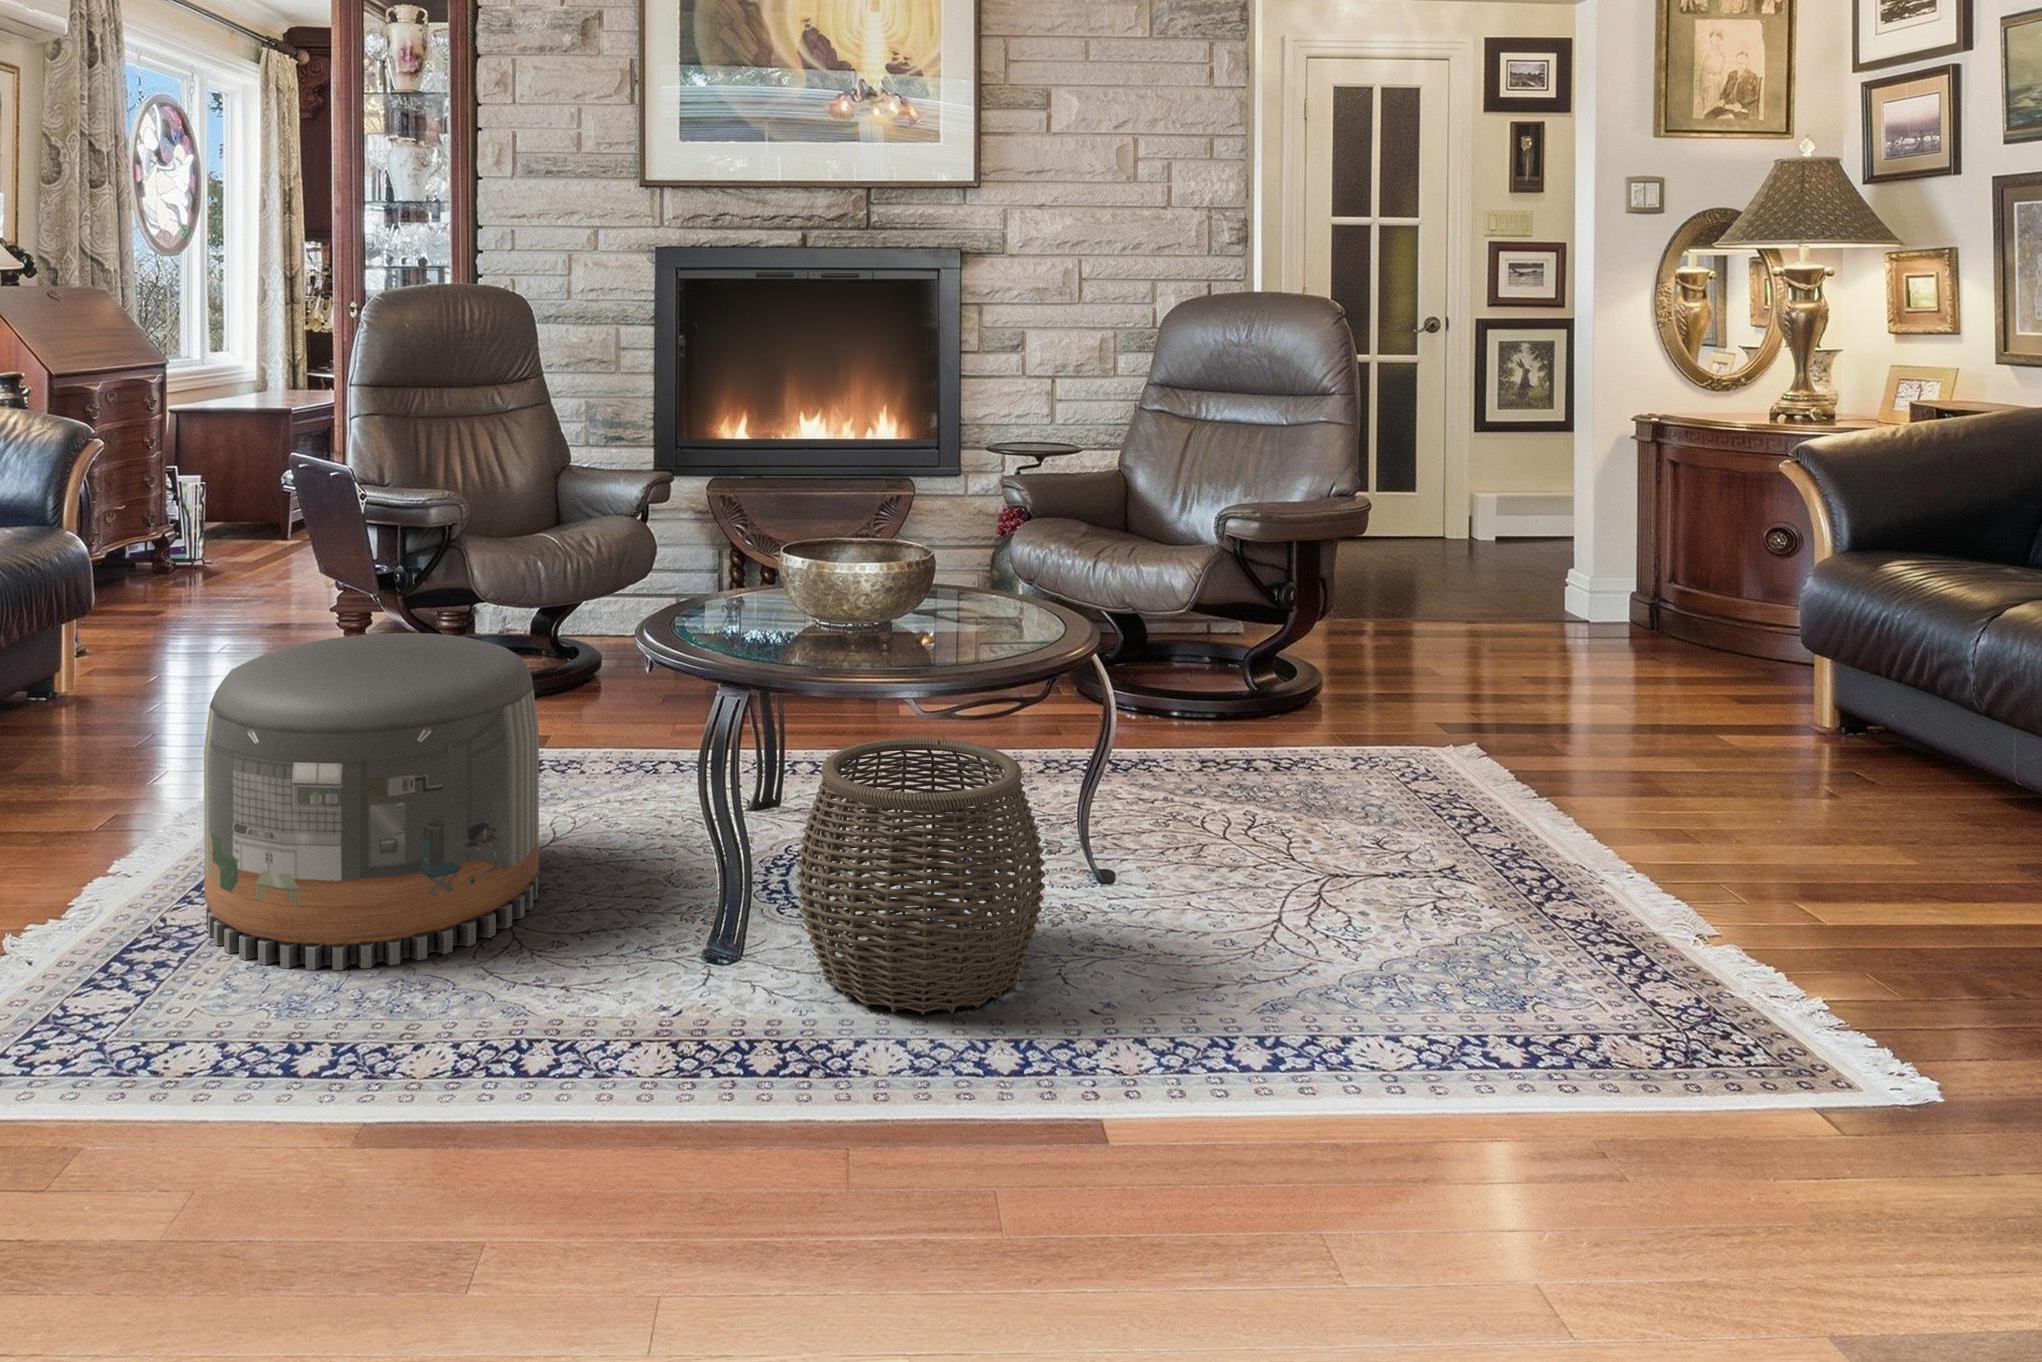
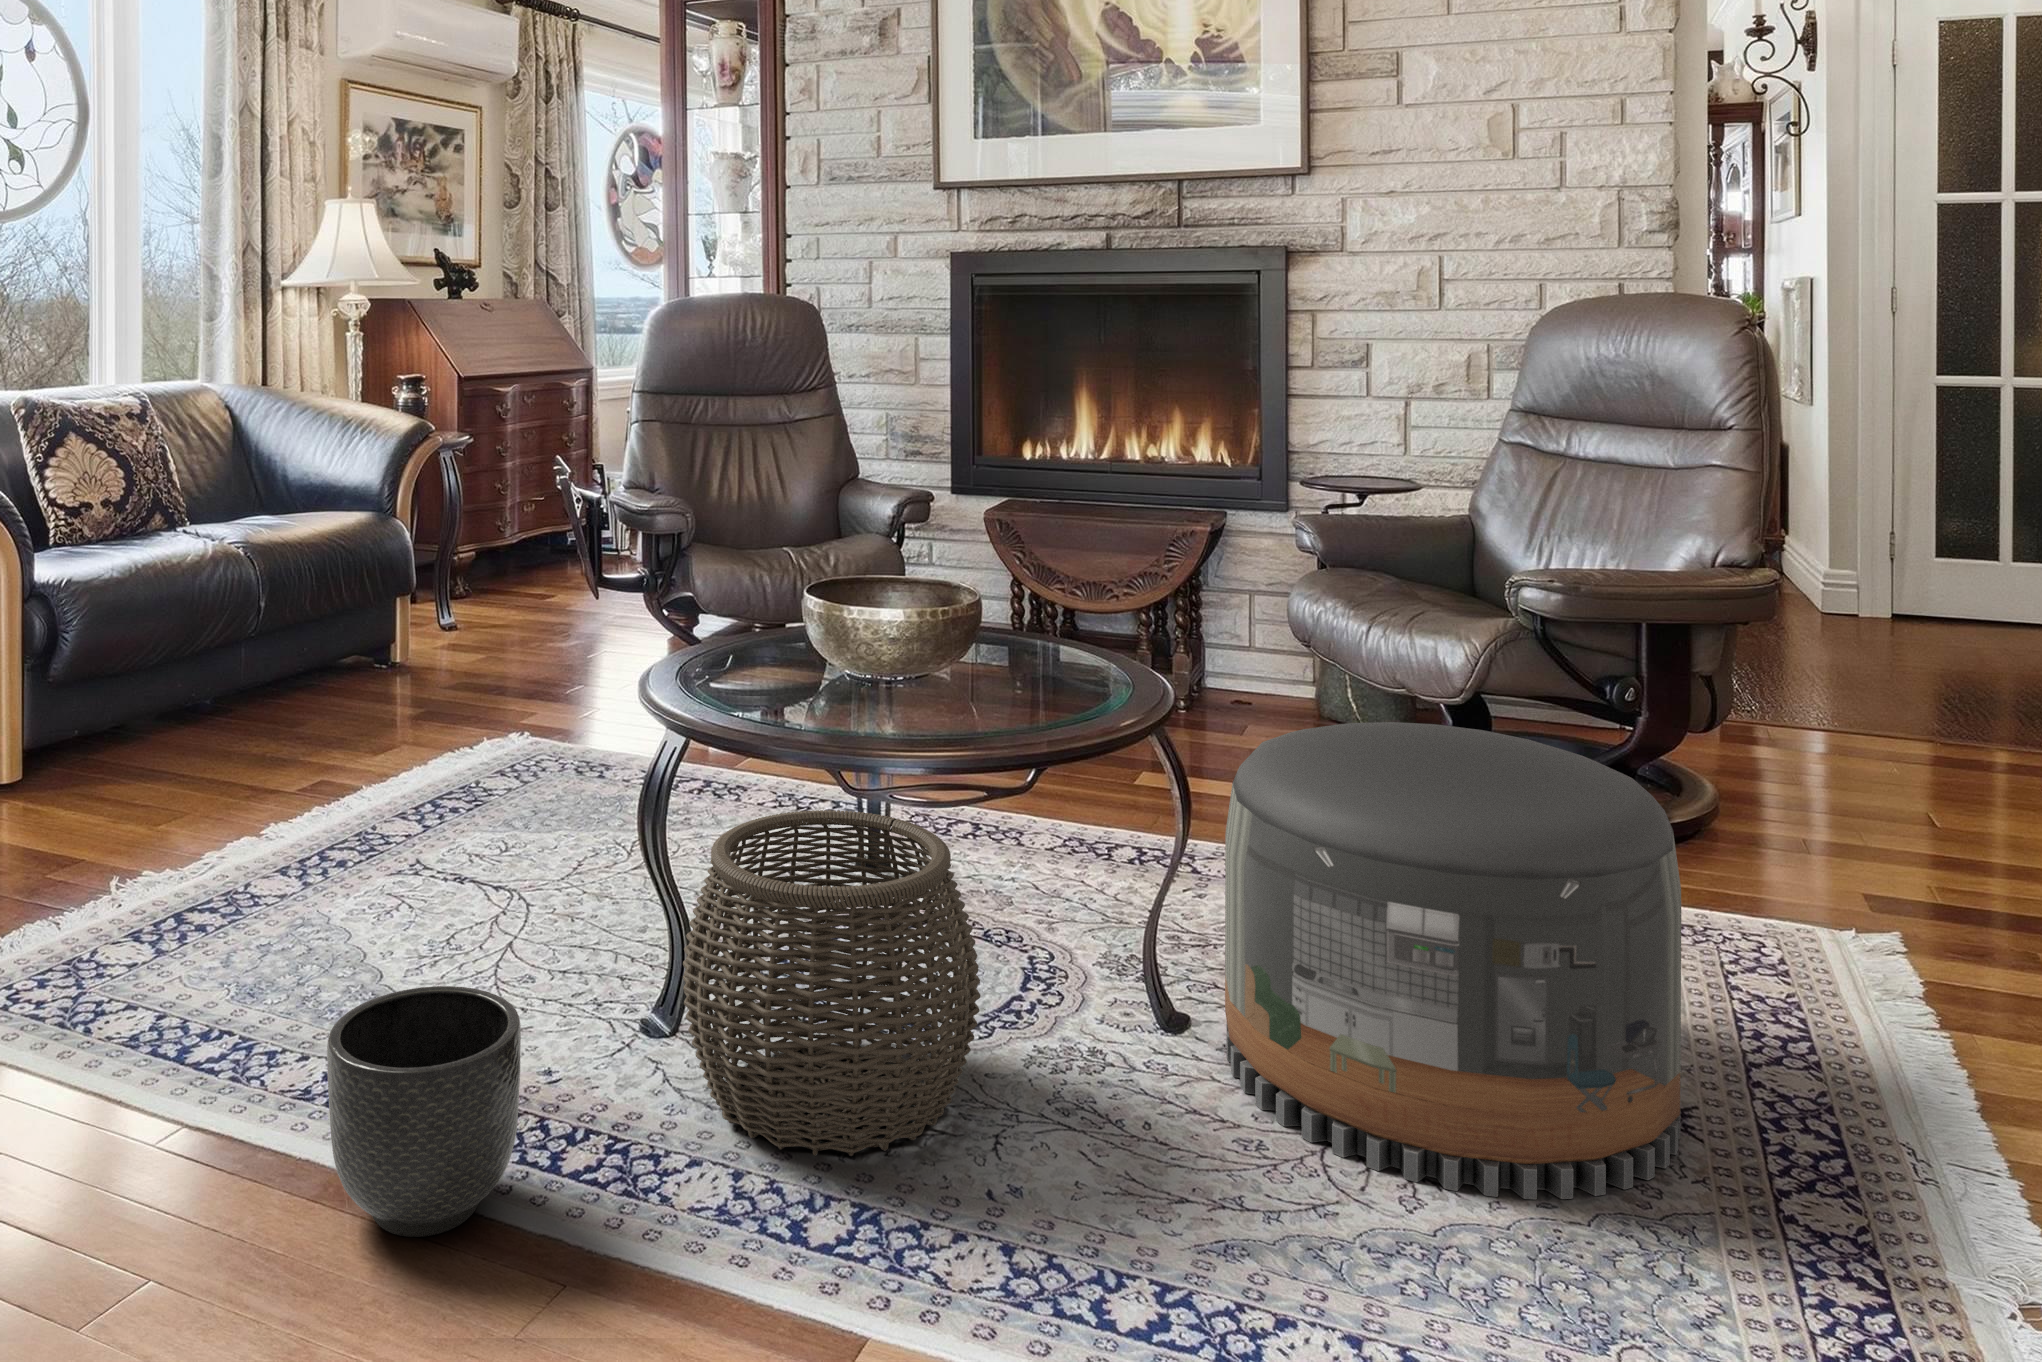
pouf: present [204,633,539,970] -> present [1225,722,1681,1199]
planter: none [605,924,774,1141] -> present [327,986,521,1237]

